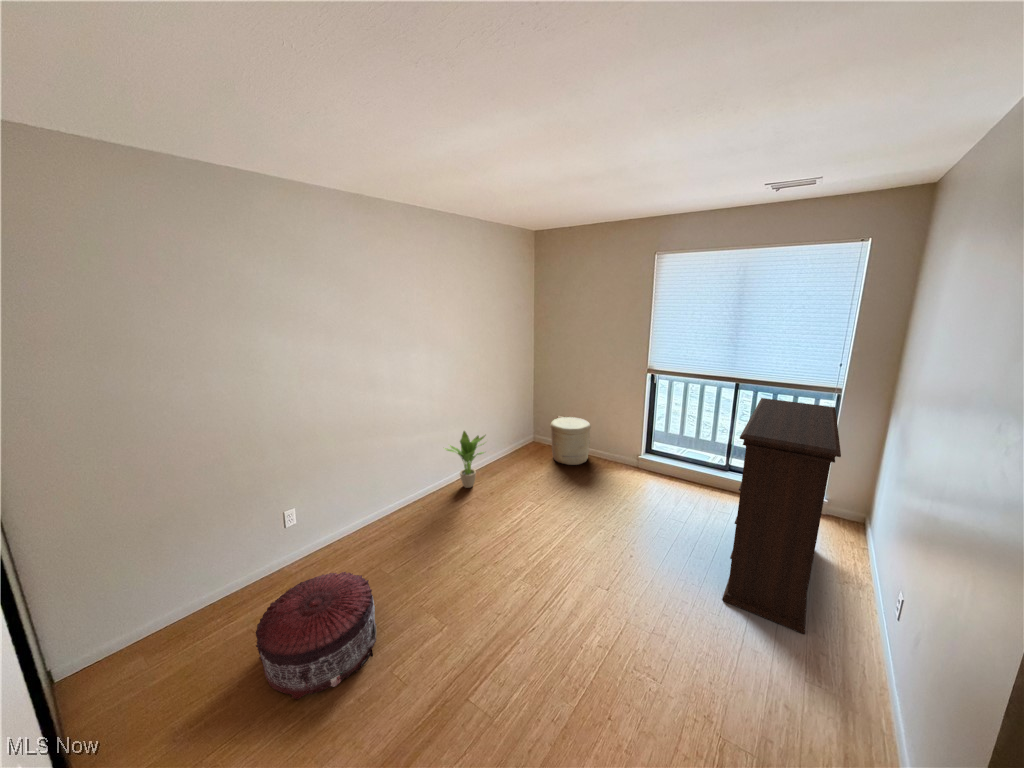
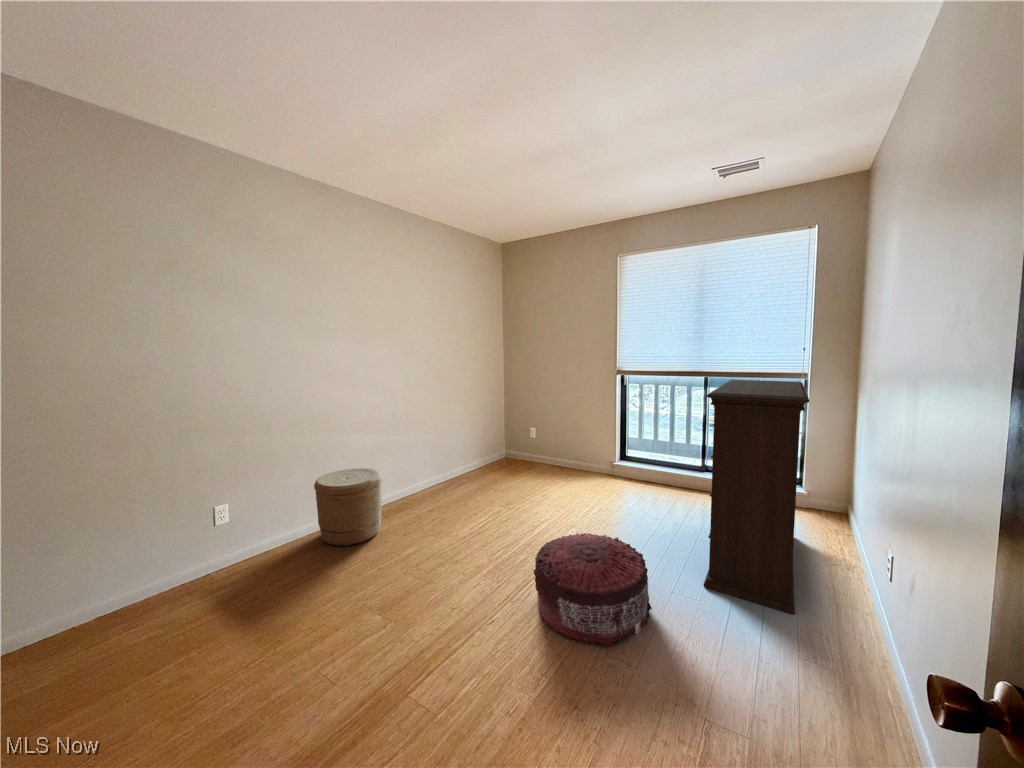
woven basket: present [550,417,591,465] -> present [314,468,382,546]
potted plant: present [445,431,485,488] -> none [403,435,452,497]
pouf: present [255,572,376,699] -> present [533,533,652,646]

